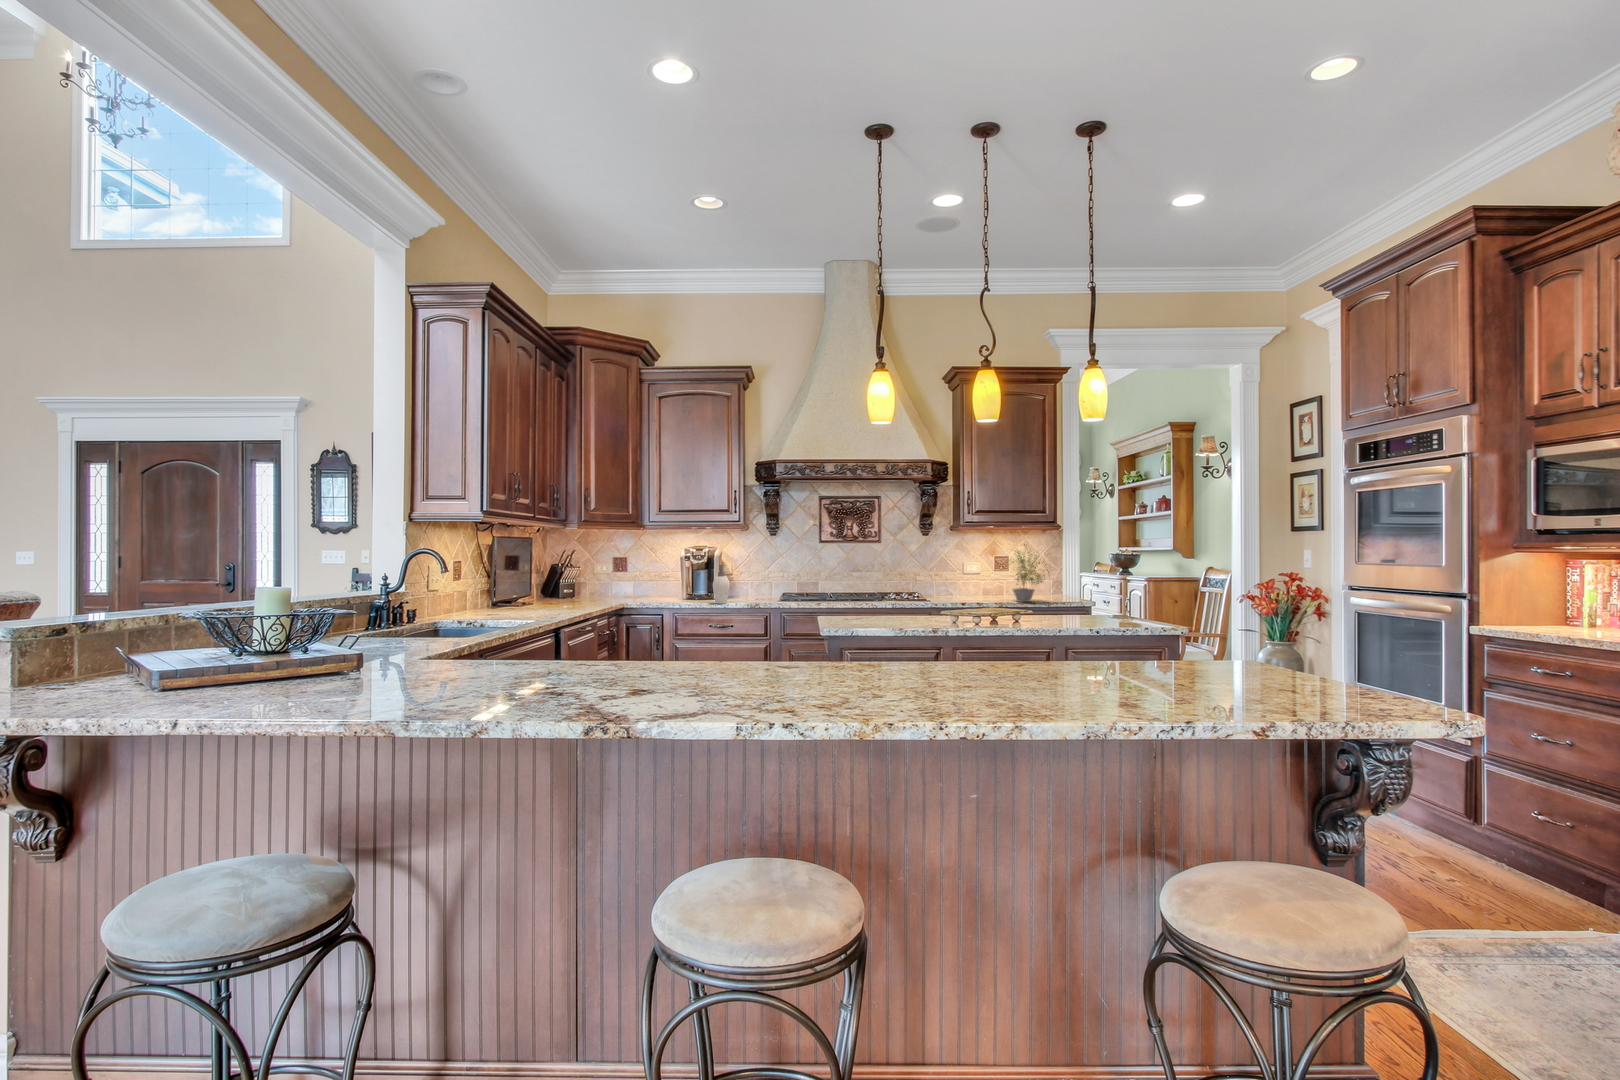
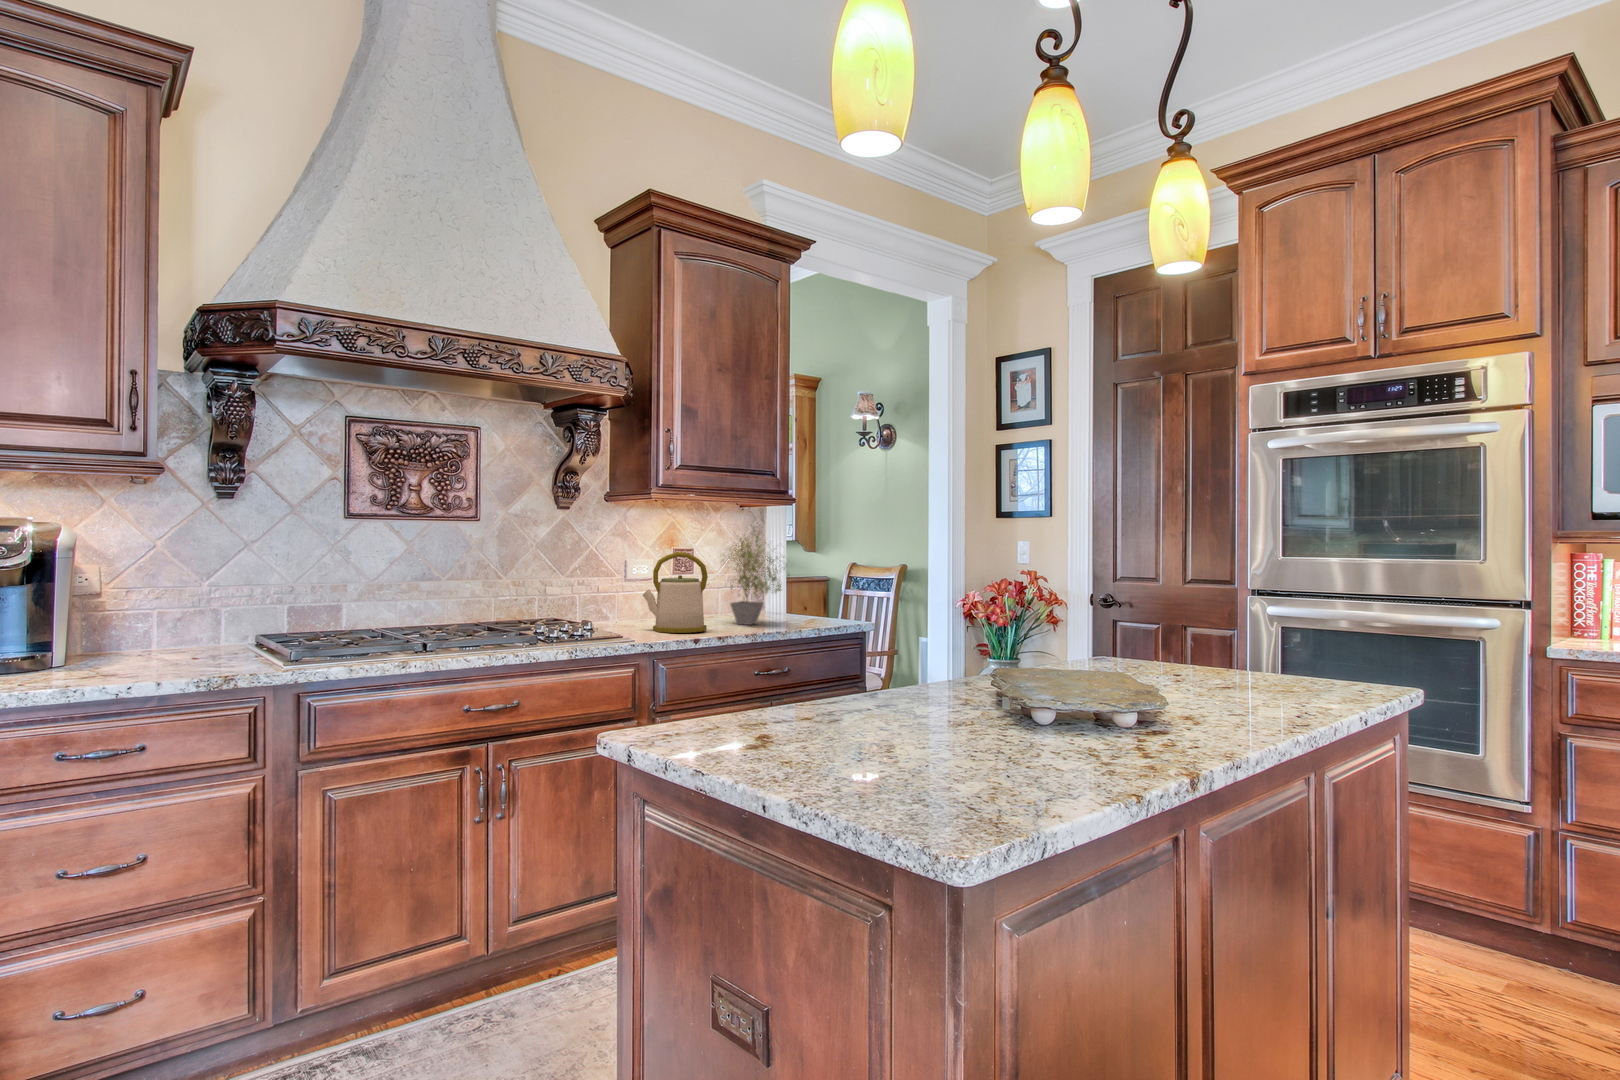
kettle: none [951,559,987,603] -> present [643,552,708,633]
soap dispenser: present [713,565,730,604] -> none [71,570,131,678]

